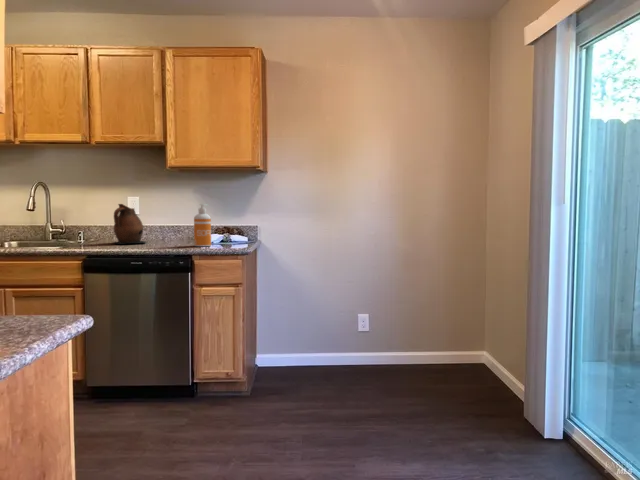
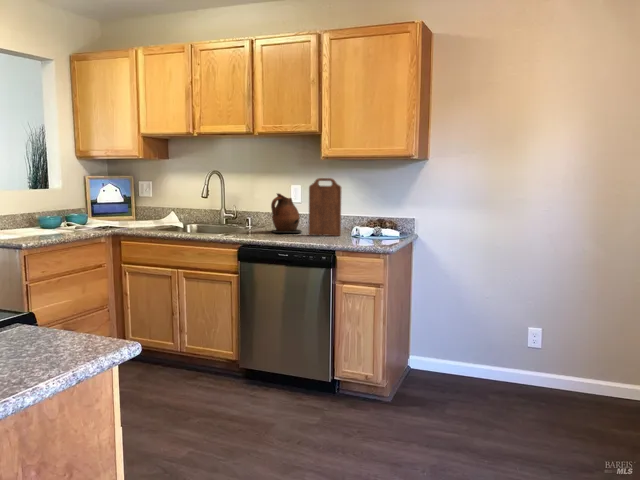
cutting board: none [155,188,189,244] -> present [308,178,341,236]
soap dispenser: present [194,204,211,246] -> none [342,197,360,241]

